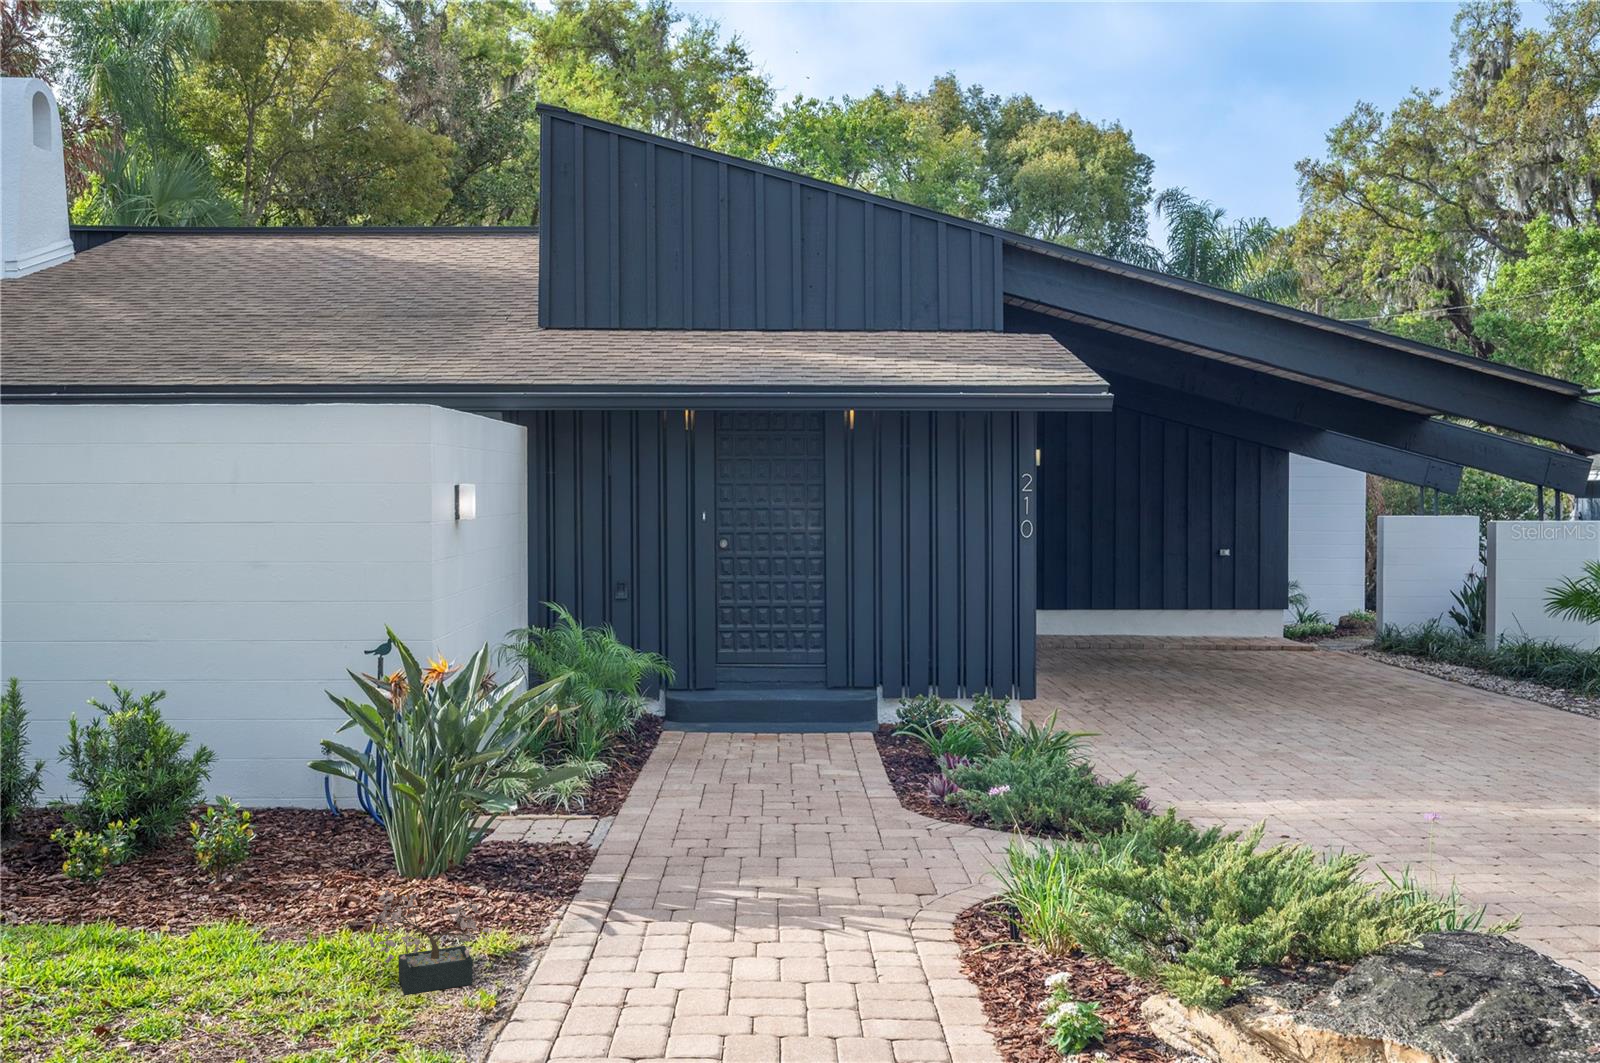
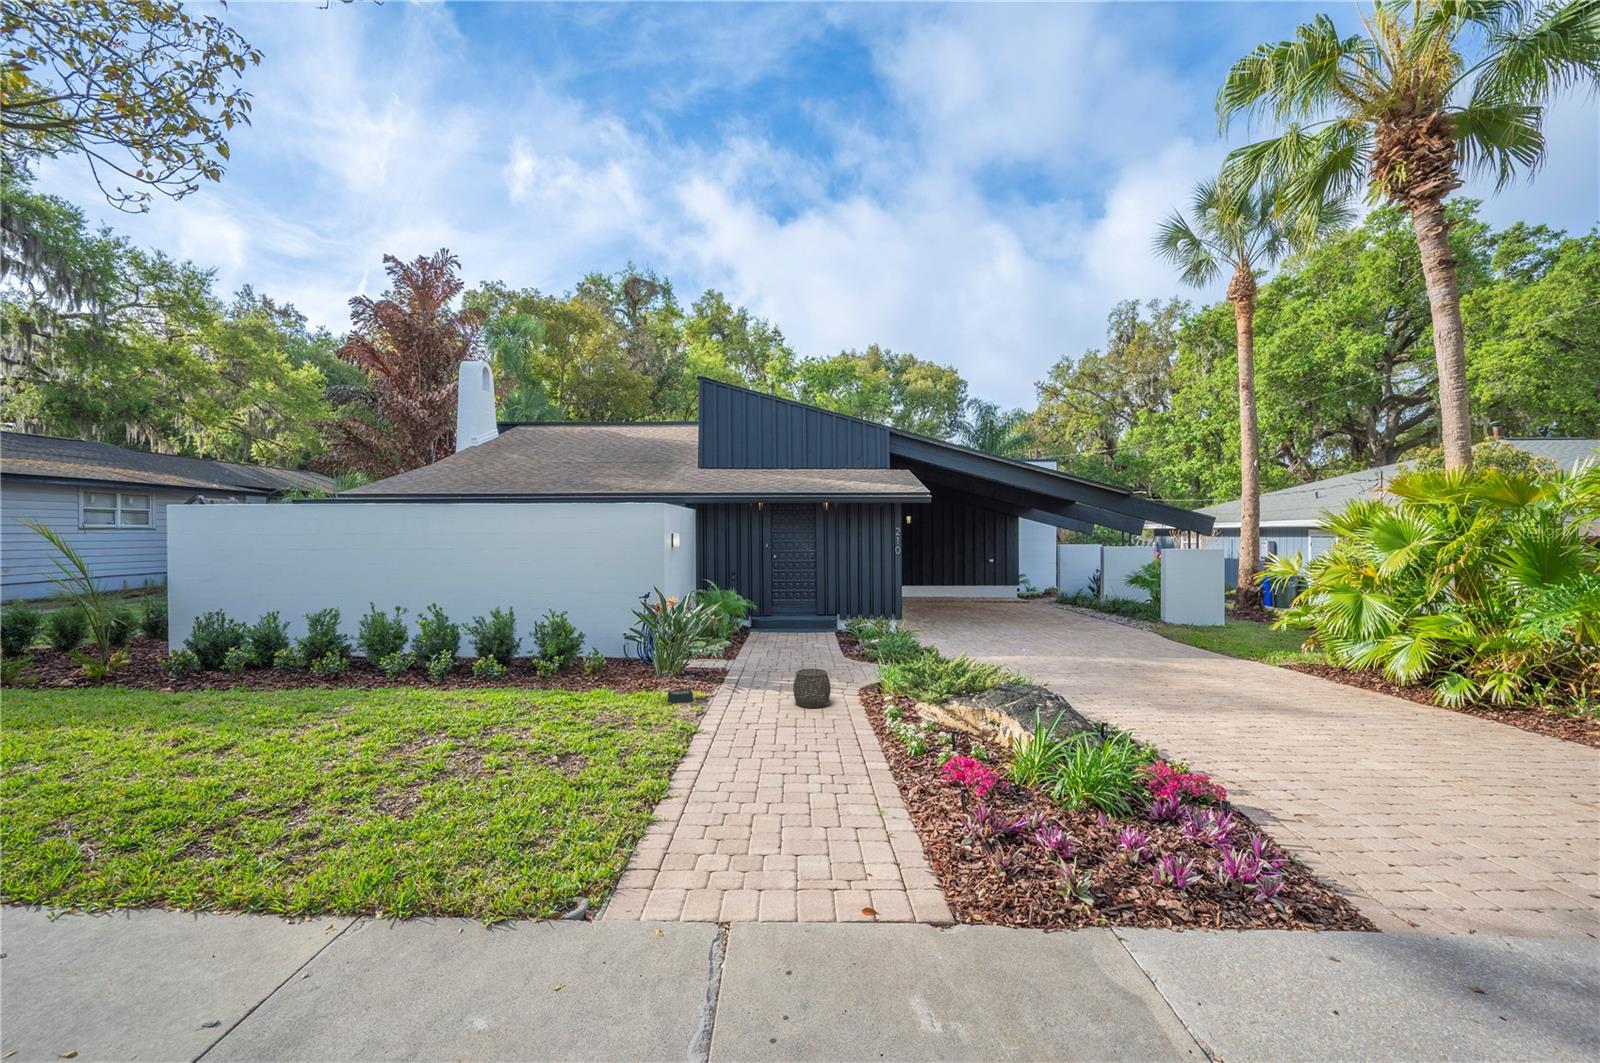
woven basket: none [773,886,887,1014] -> present [793,669,831,708]

